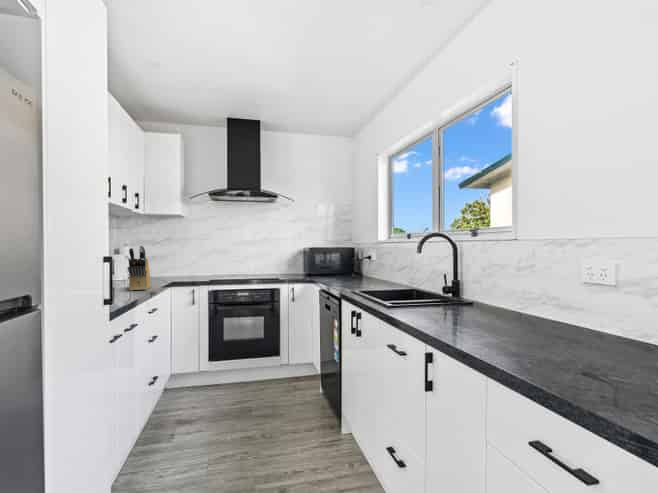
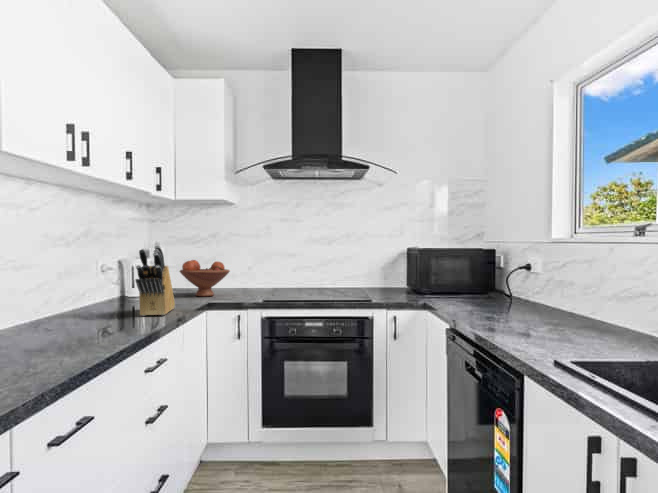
fruit bowl: none [149,255,185,279] -> present [180,260,230,296]

